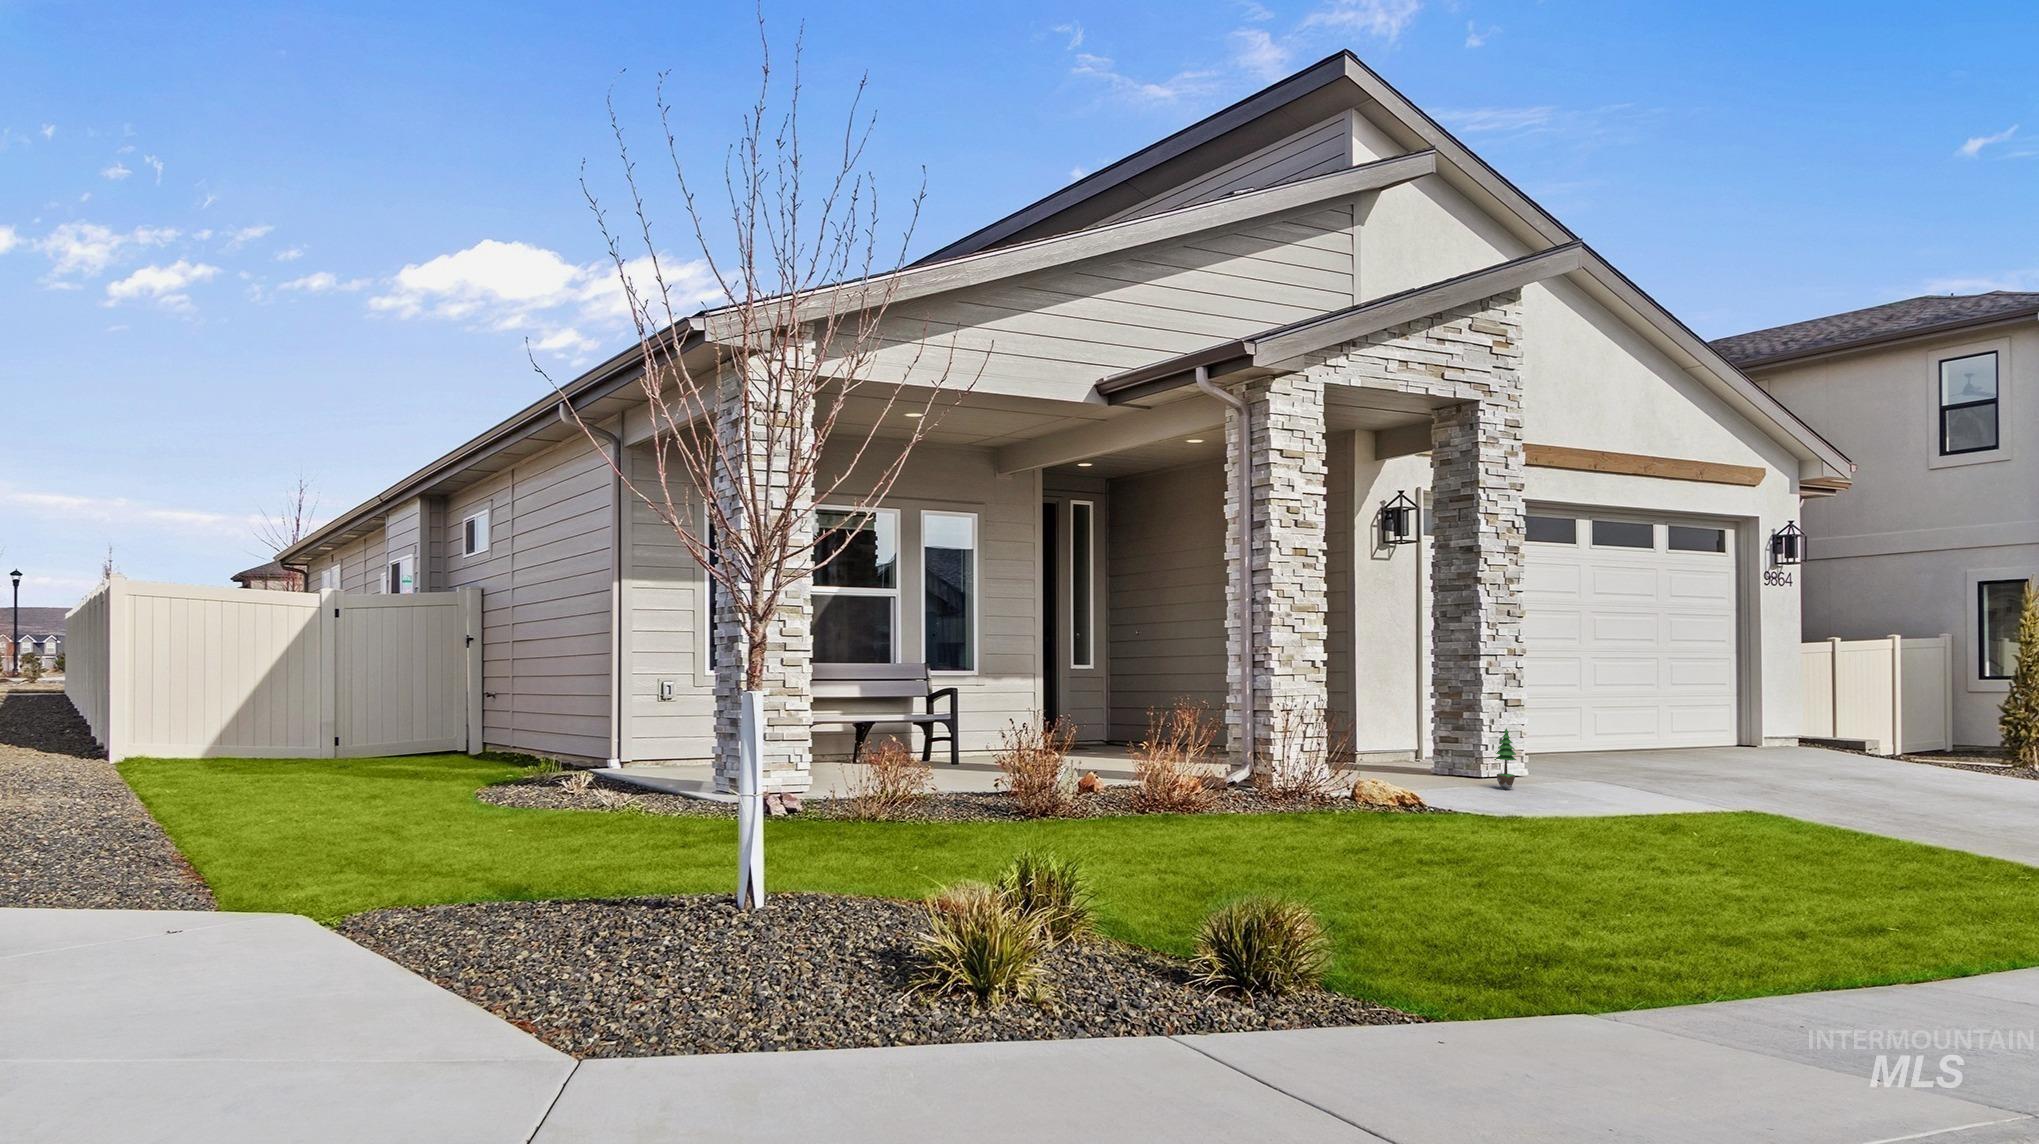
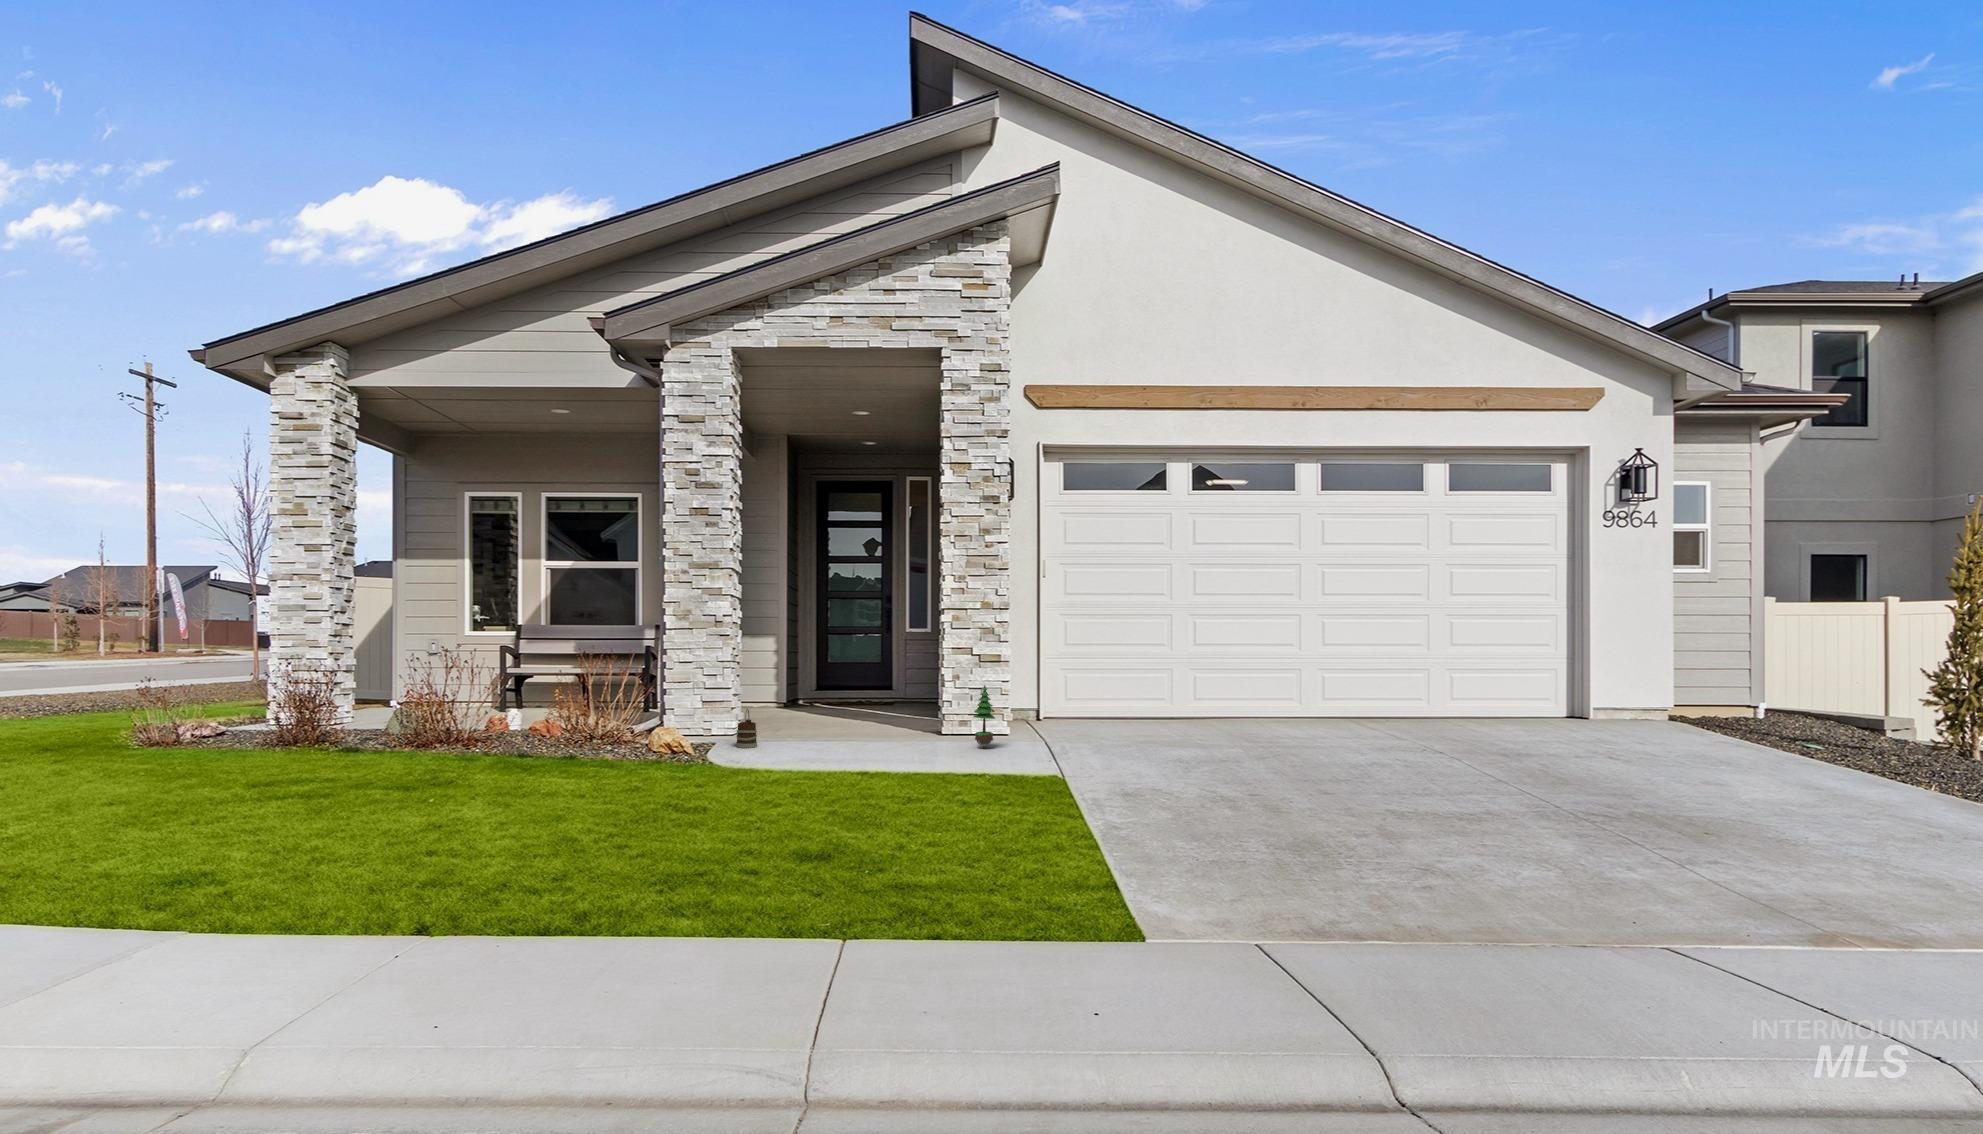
wooden bucket: none [1320,760,1343,801] -> present [736,709,757,748]

